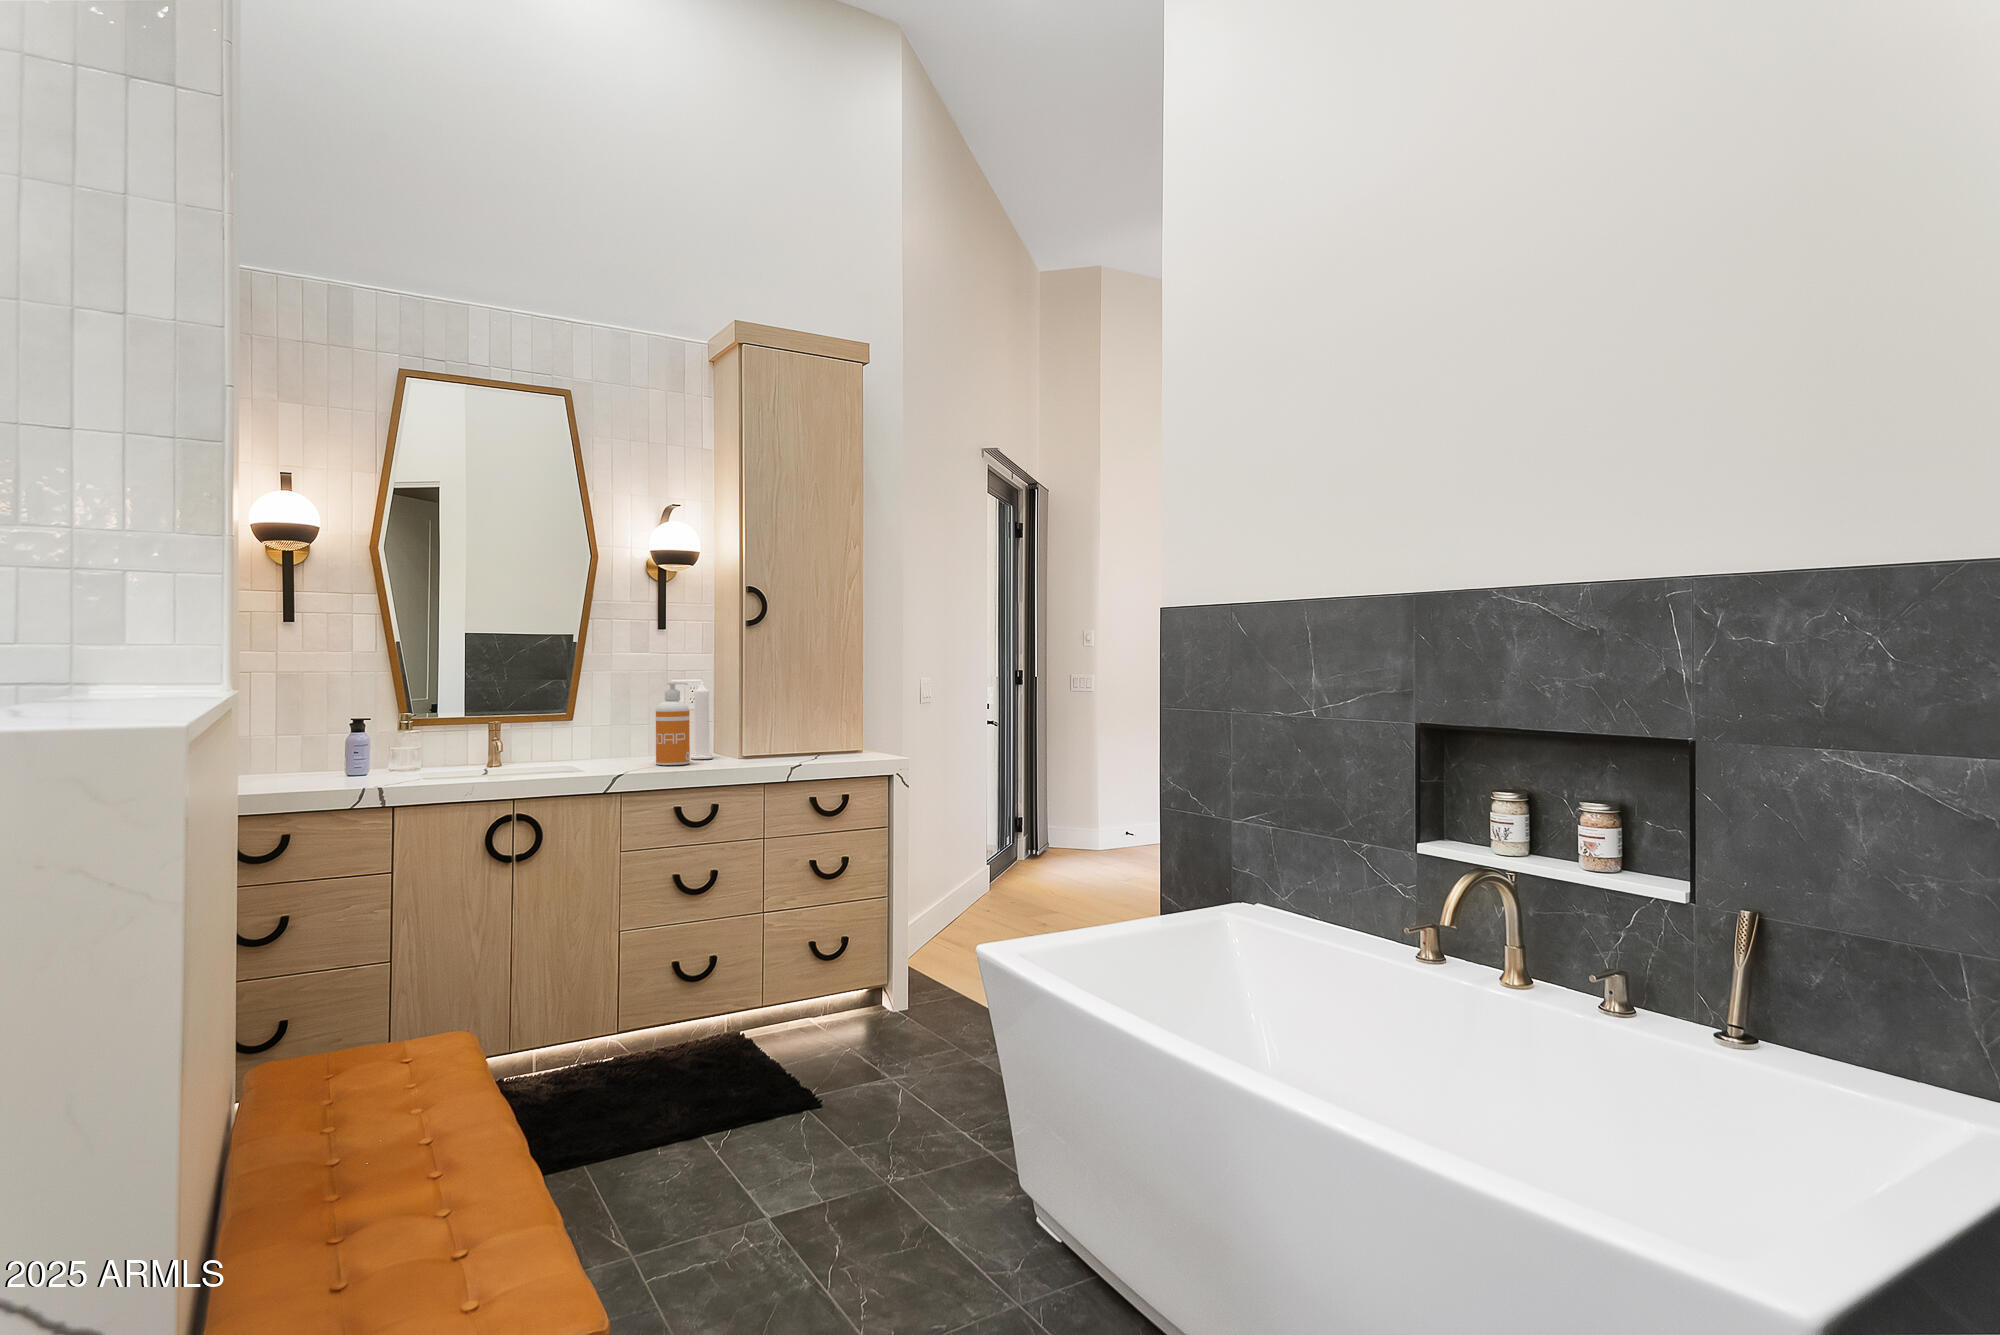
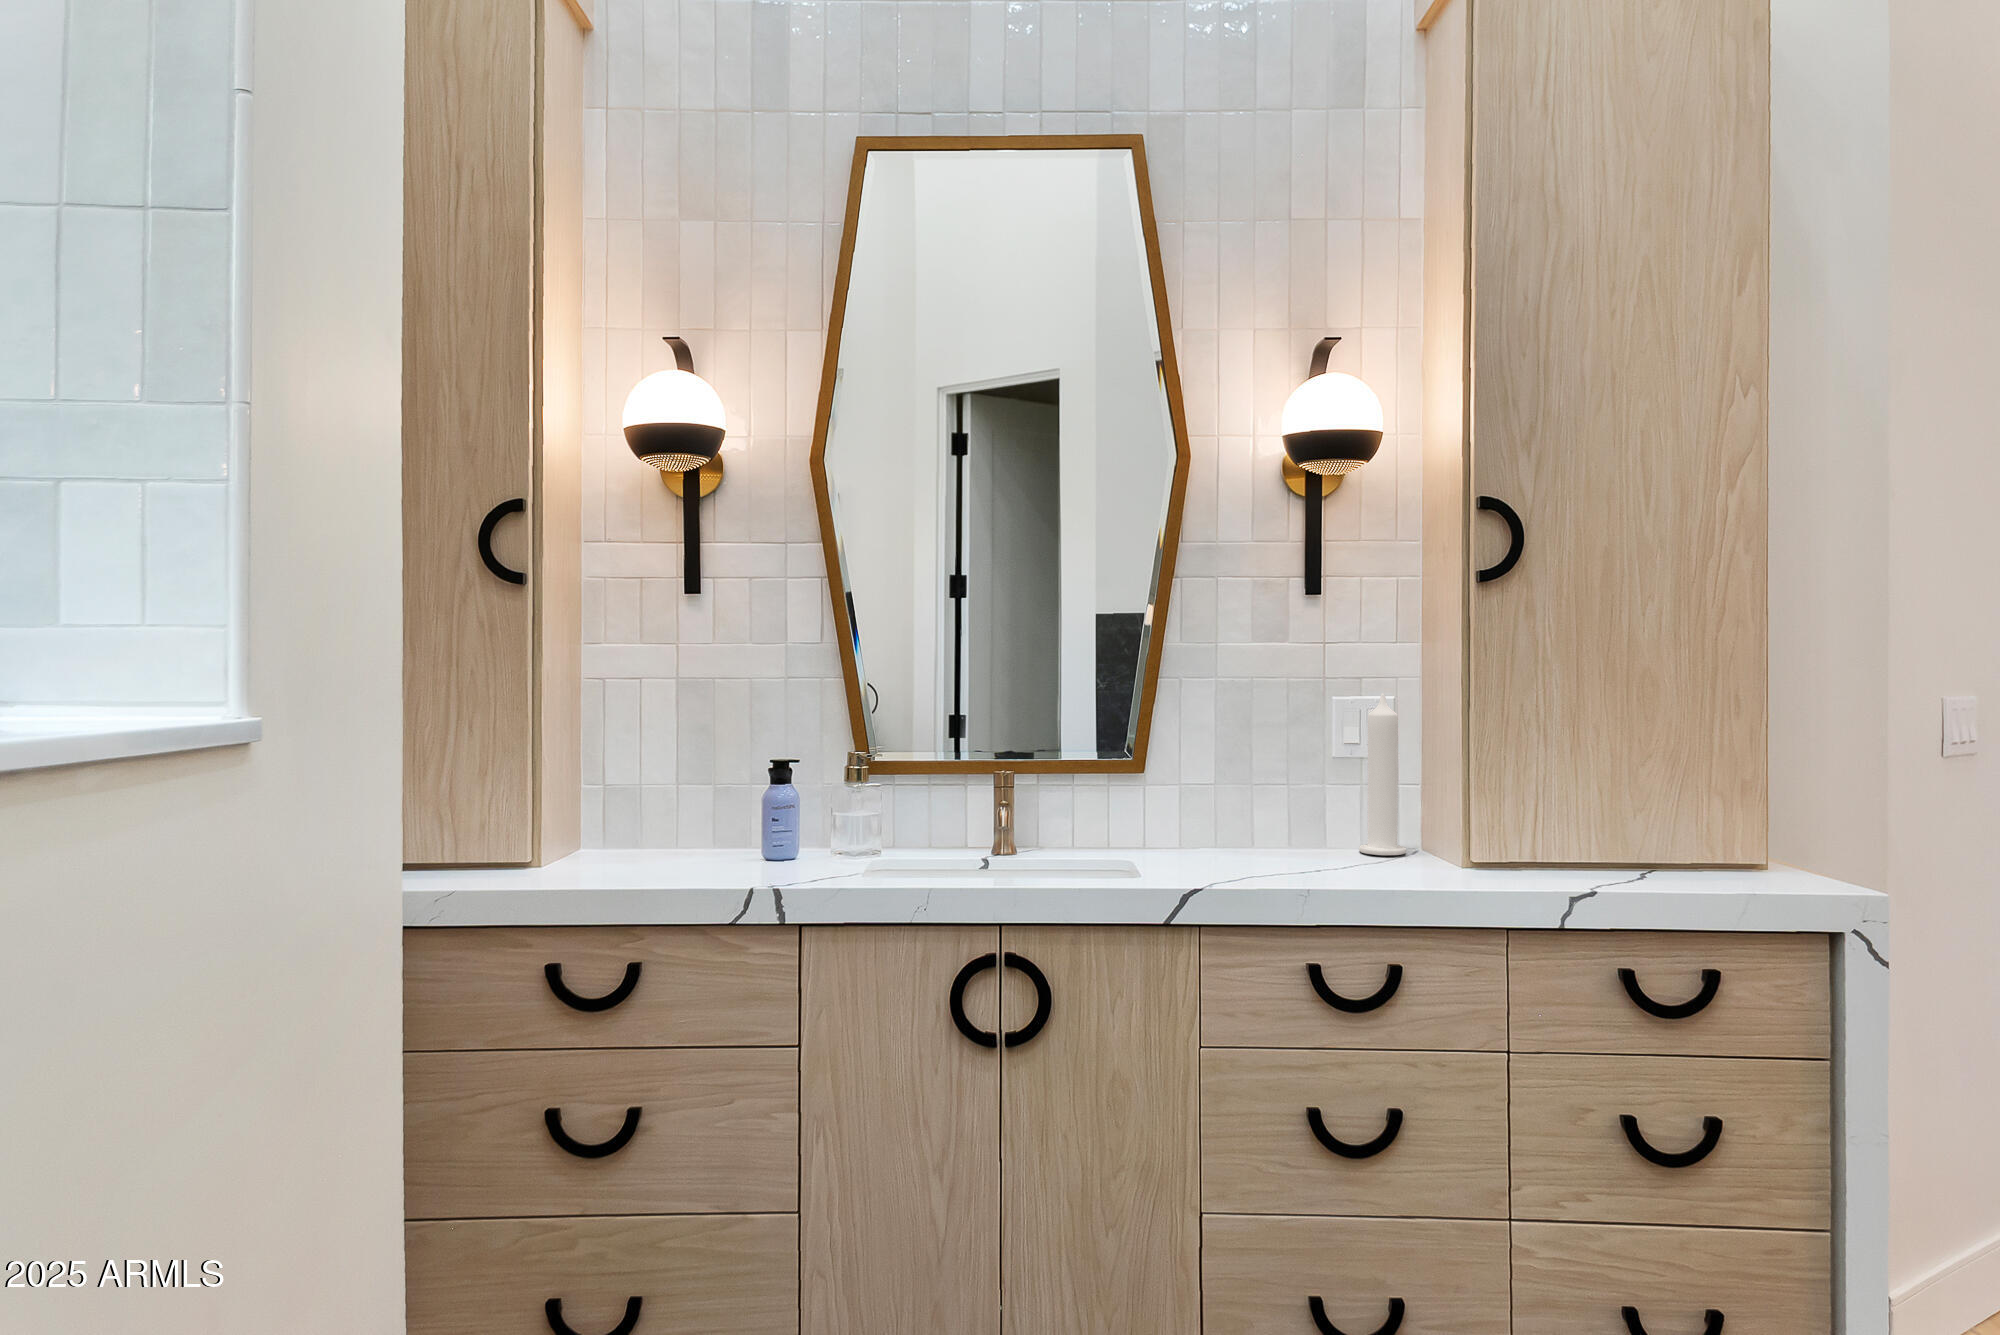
soap dispenser: present [656,682,690,765] -> none [1285,698,1352,870]

